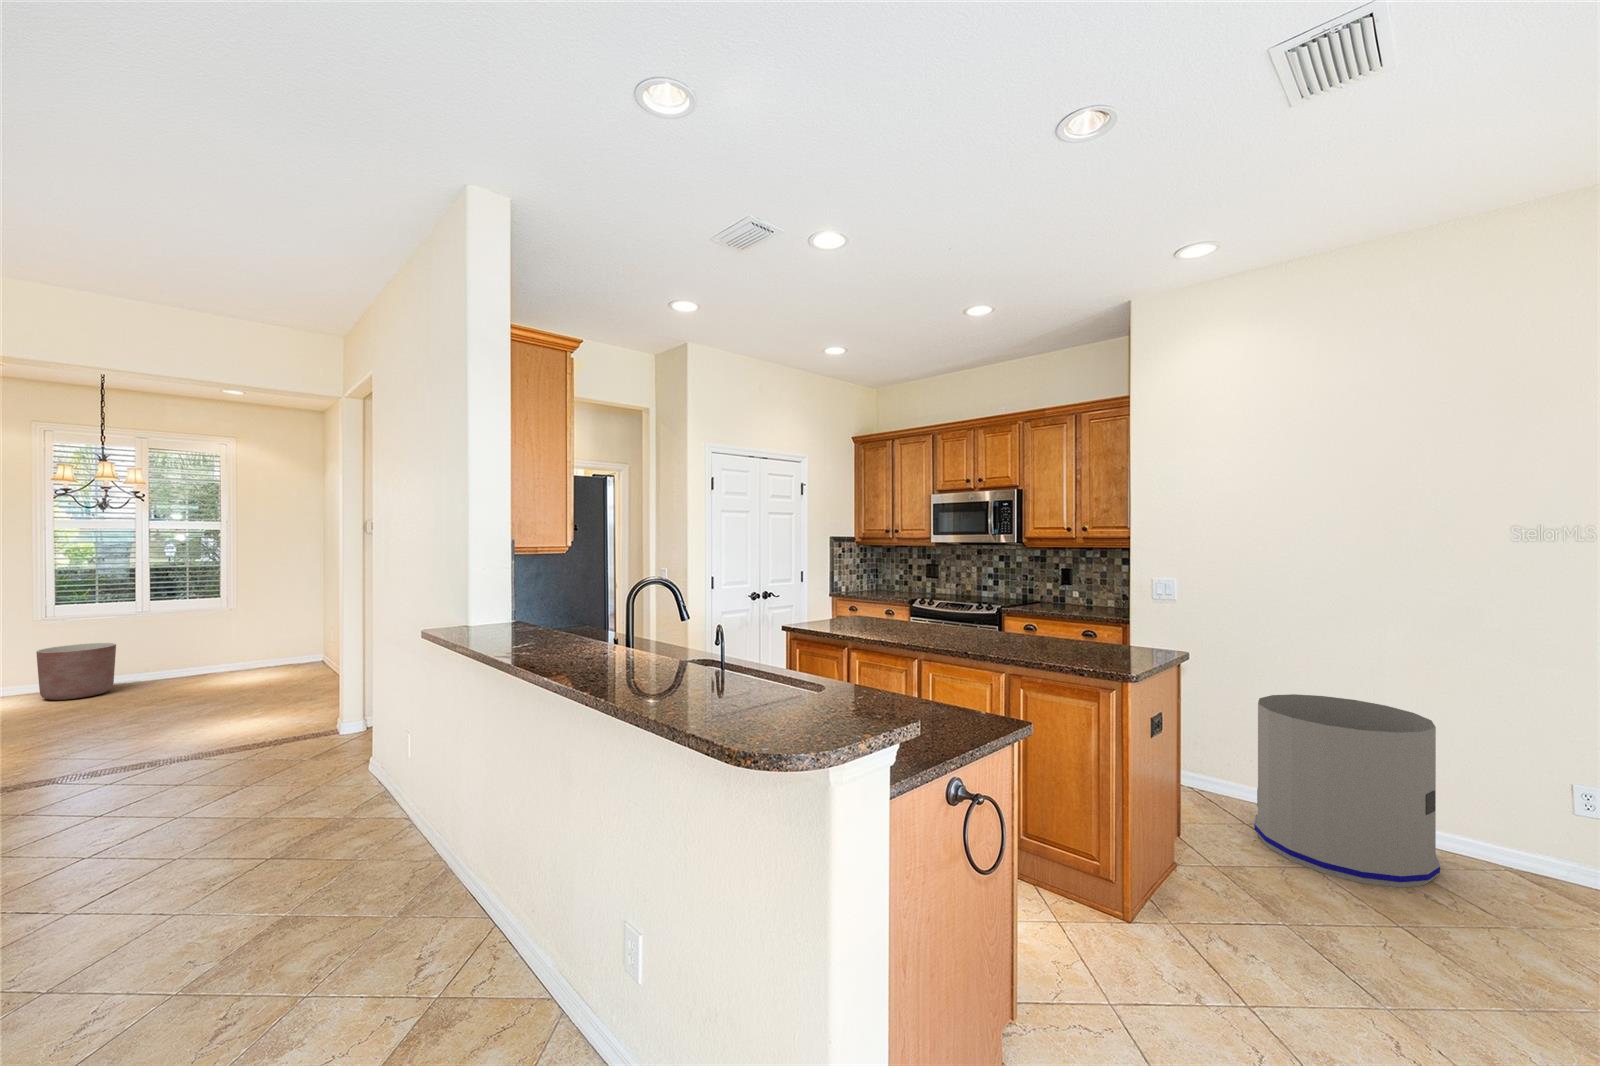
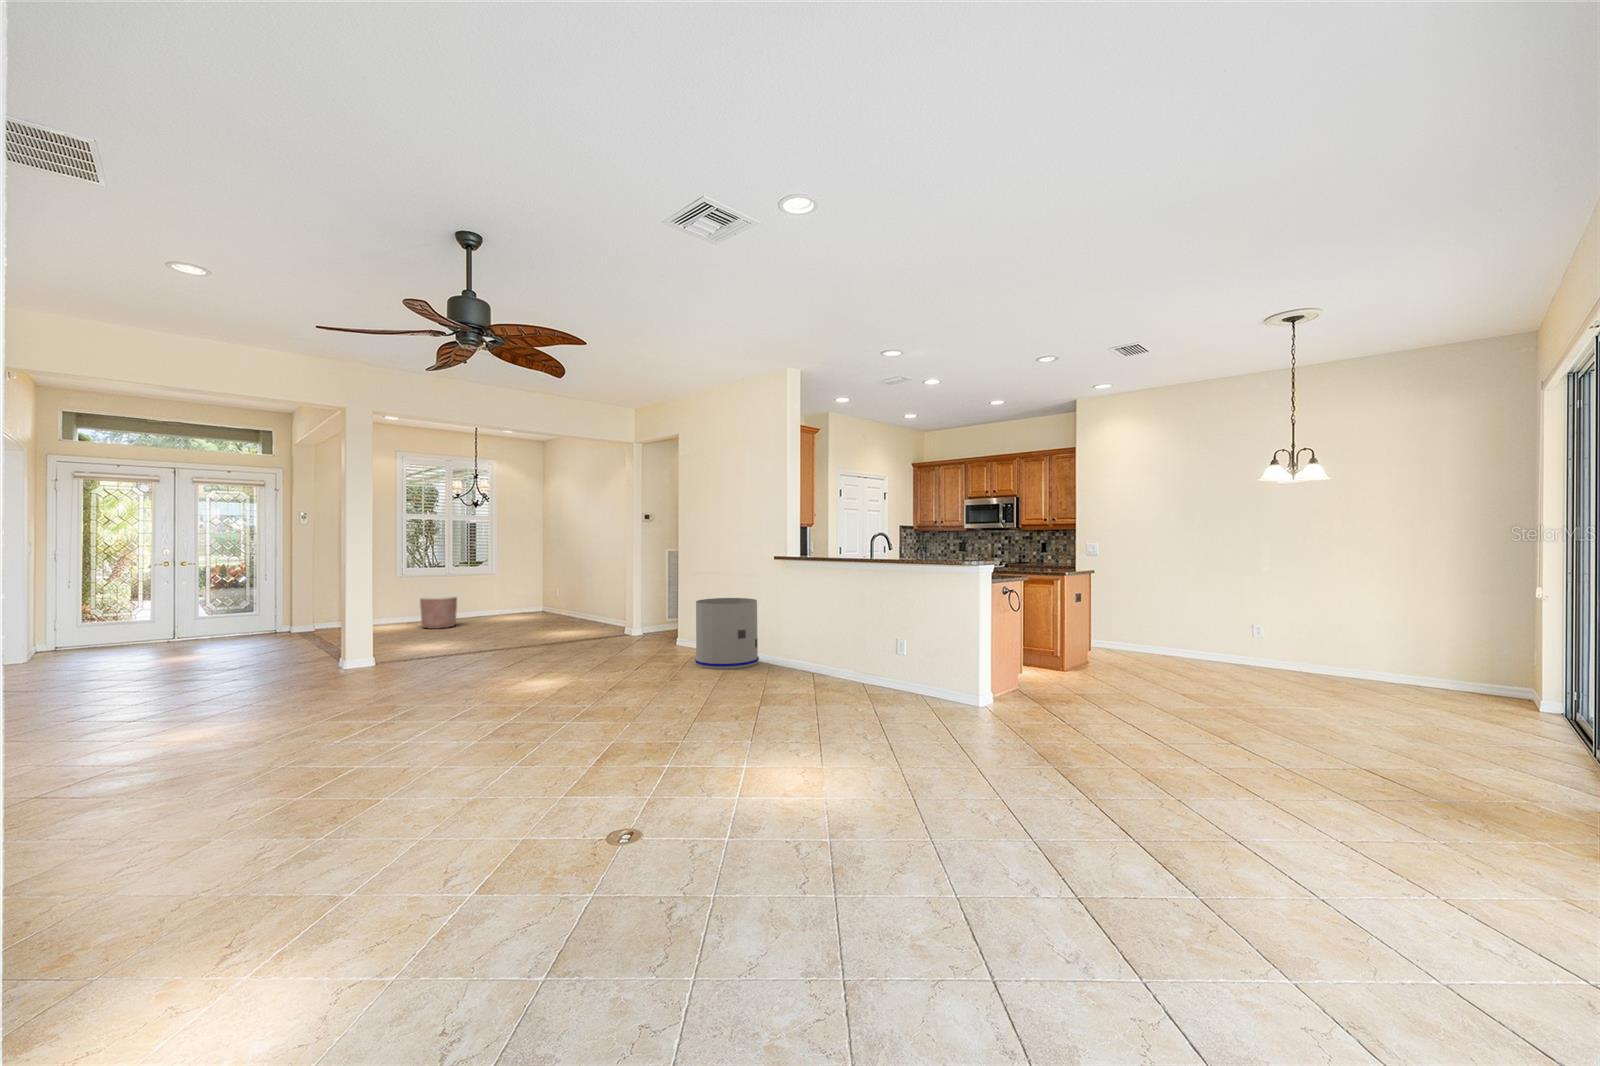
trash can: present [1254,694,1440,887] -> present [695,598,759,669]

